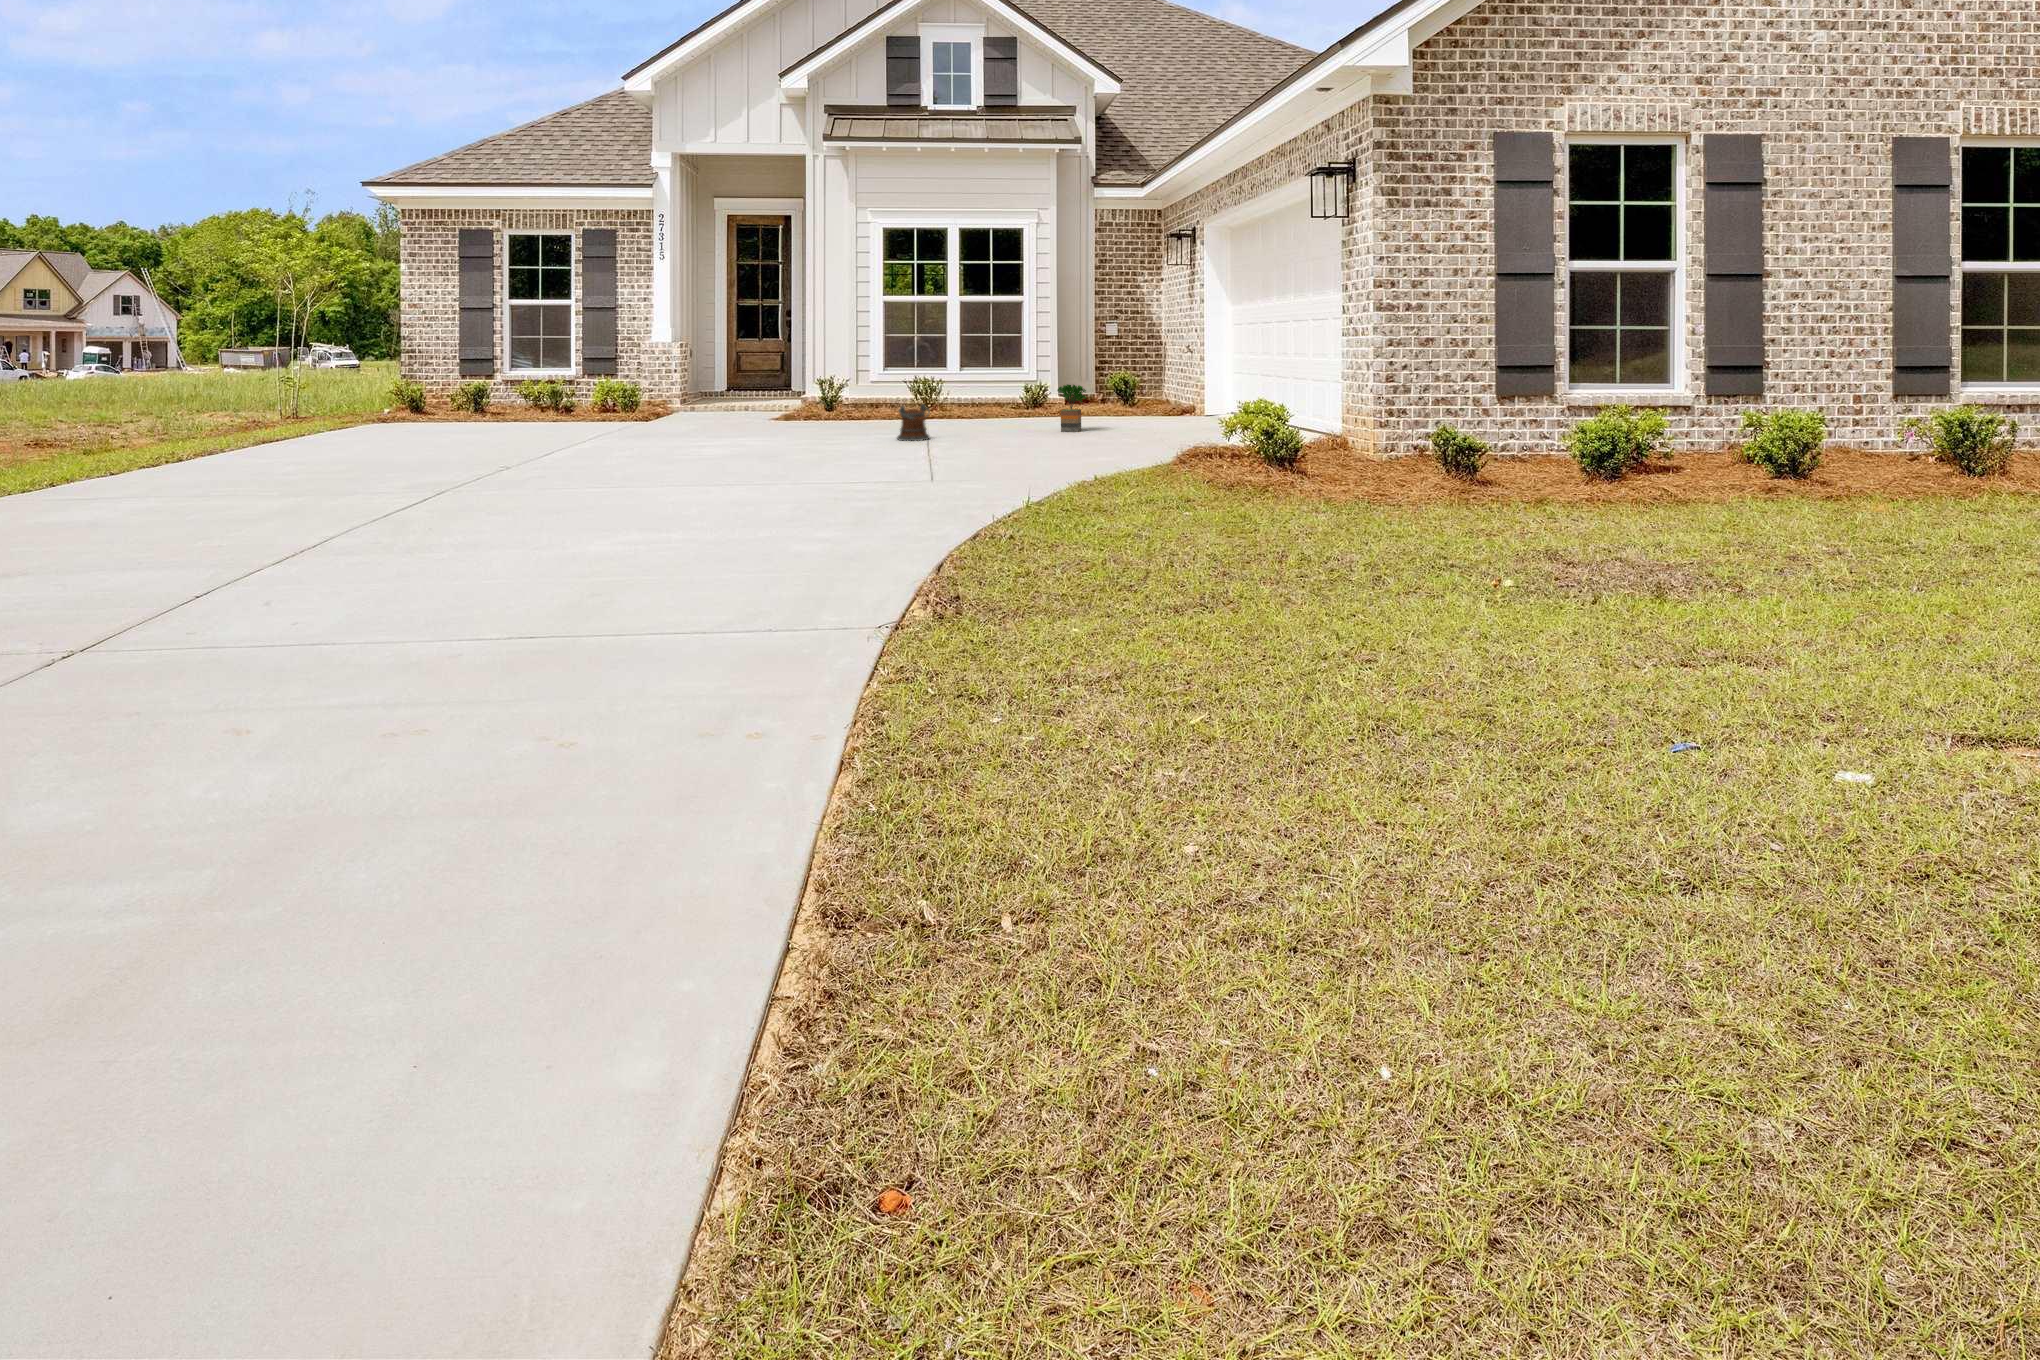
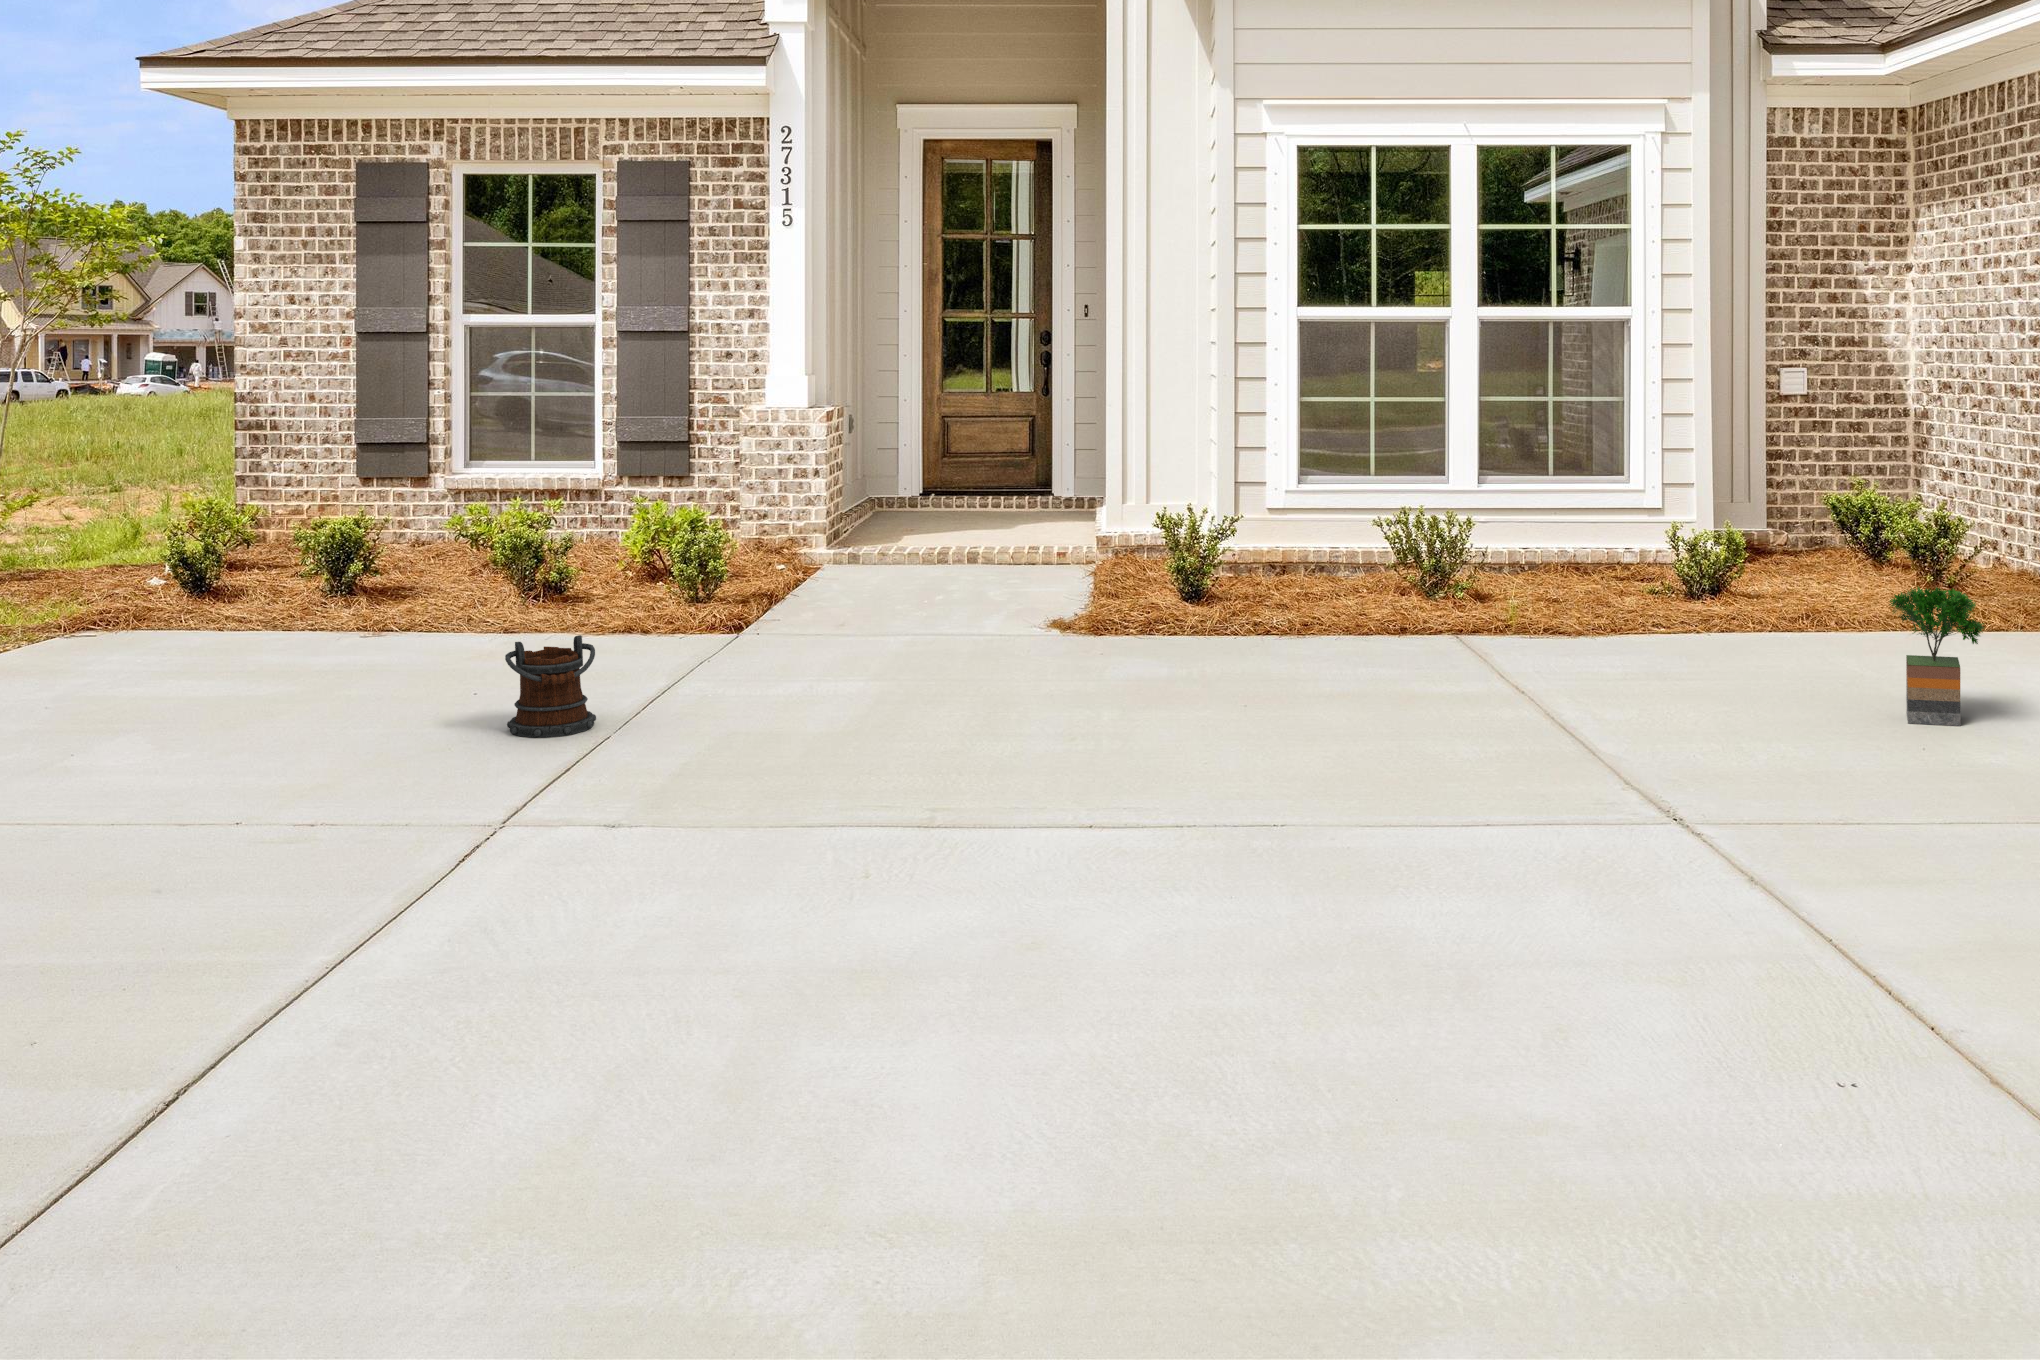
bucket: present [897,404,930,441] -> present [505,635,596,738]

